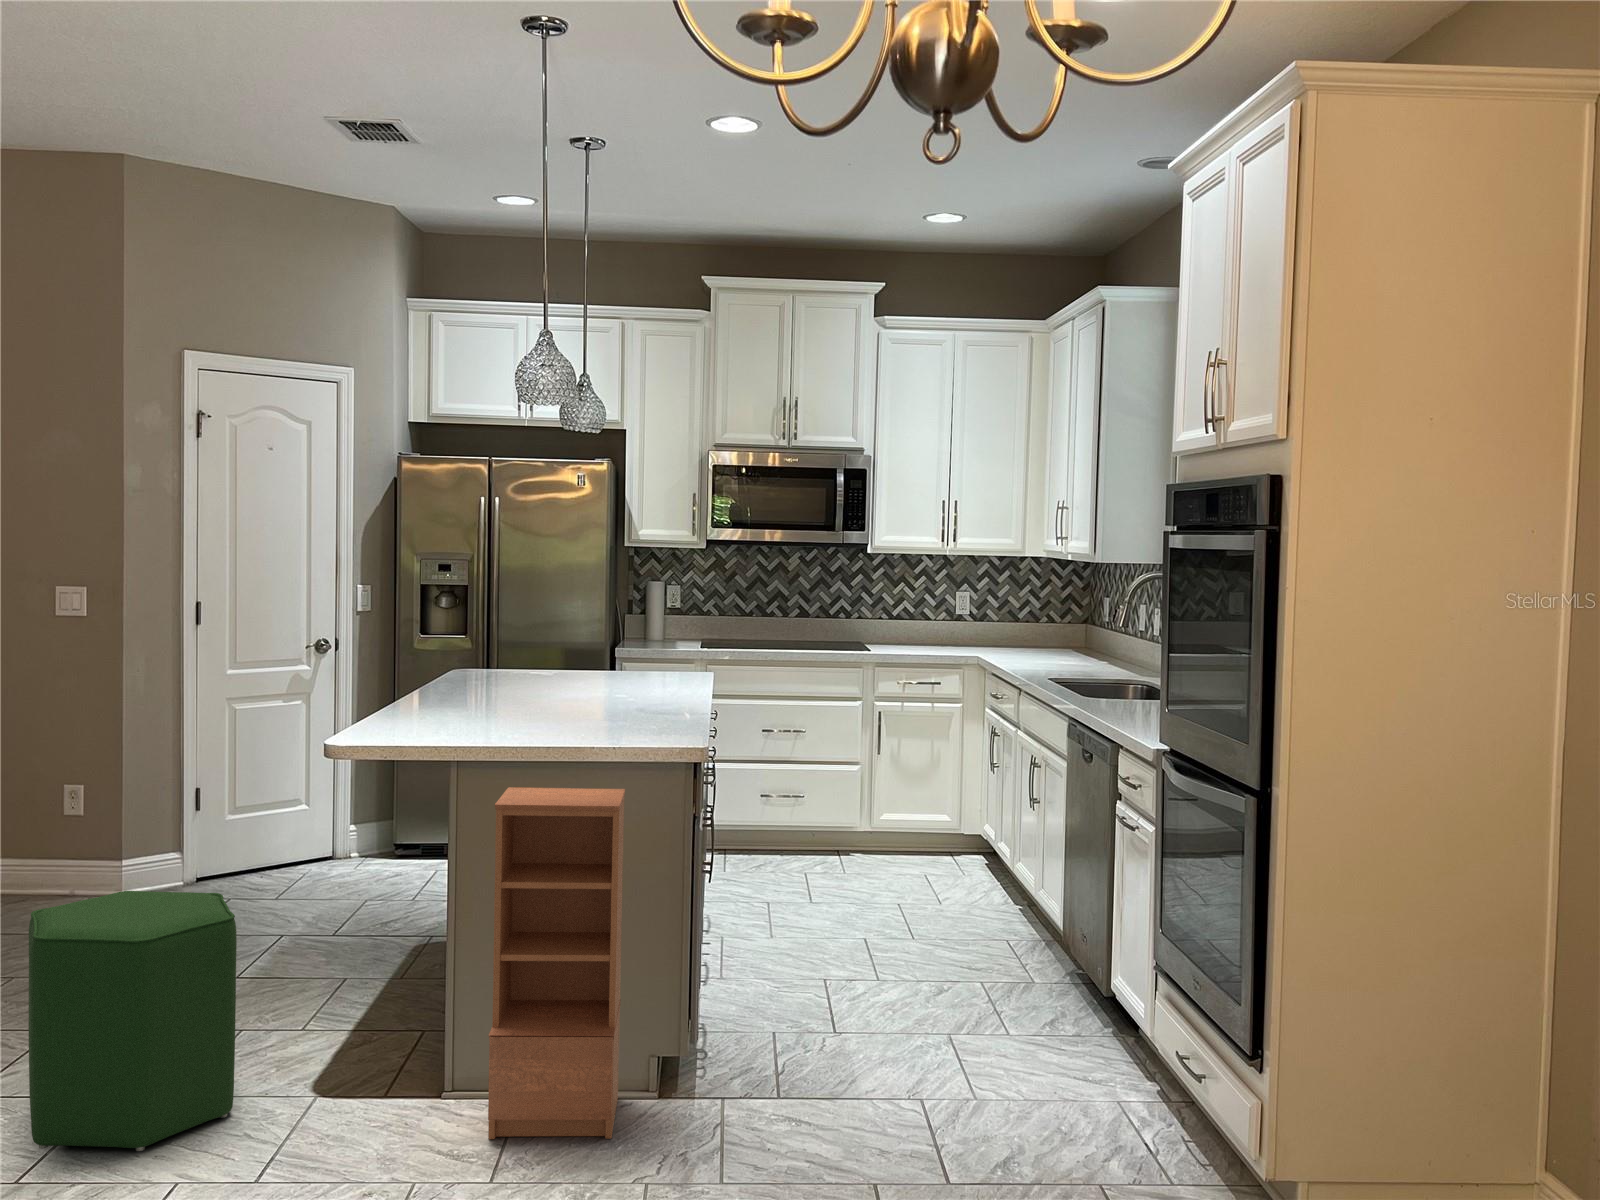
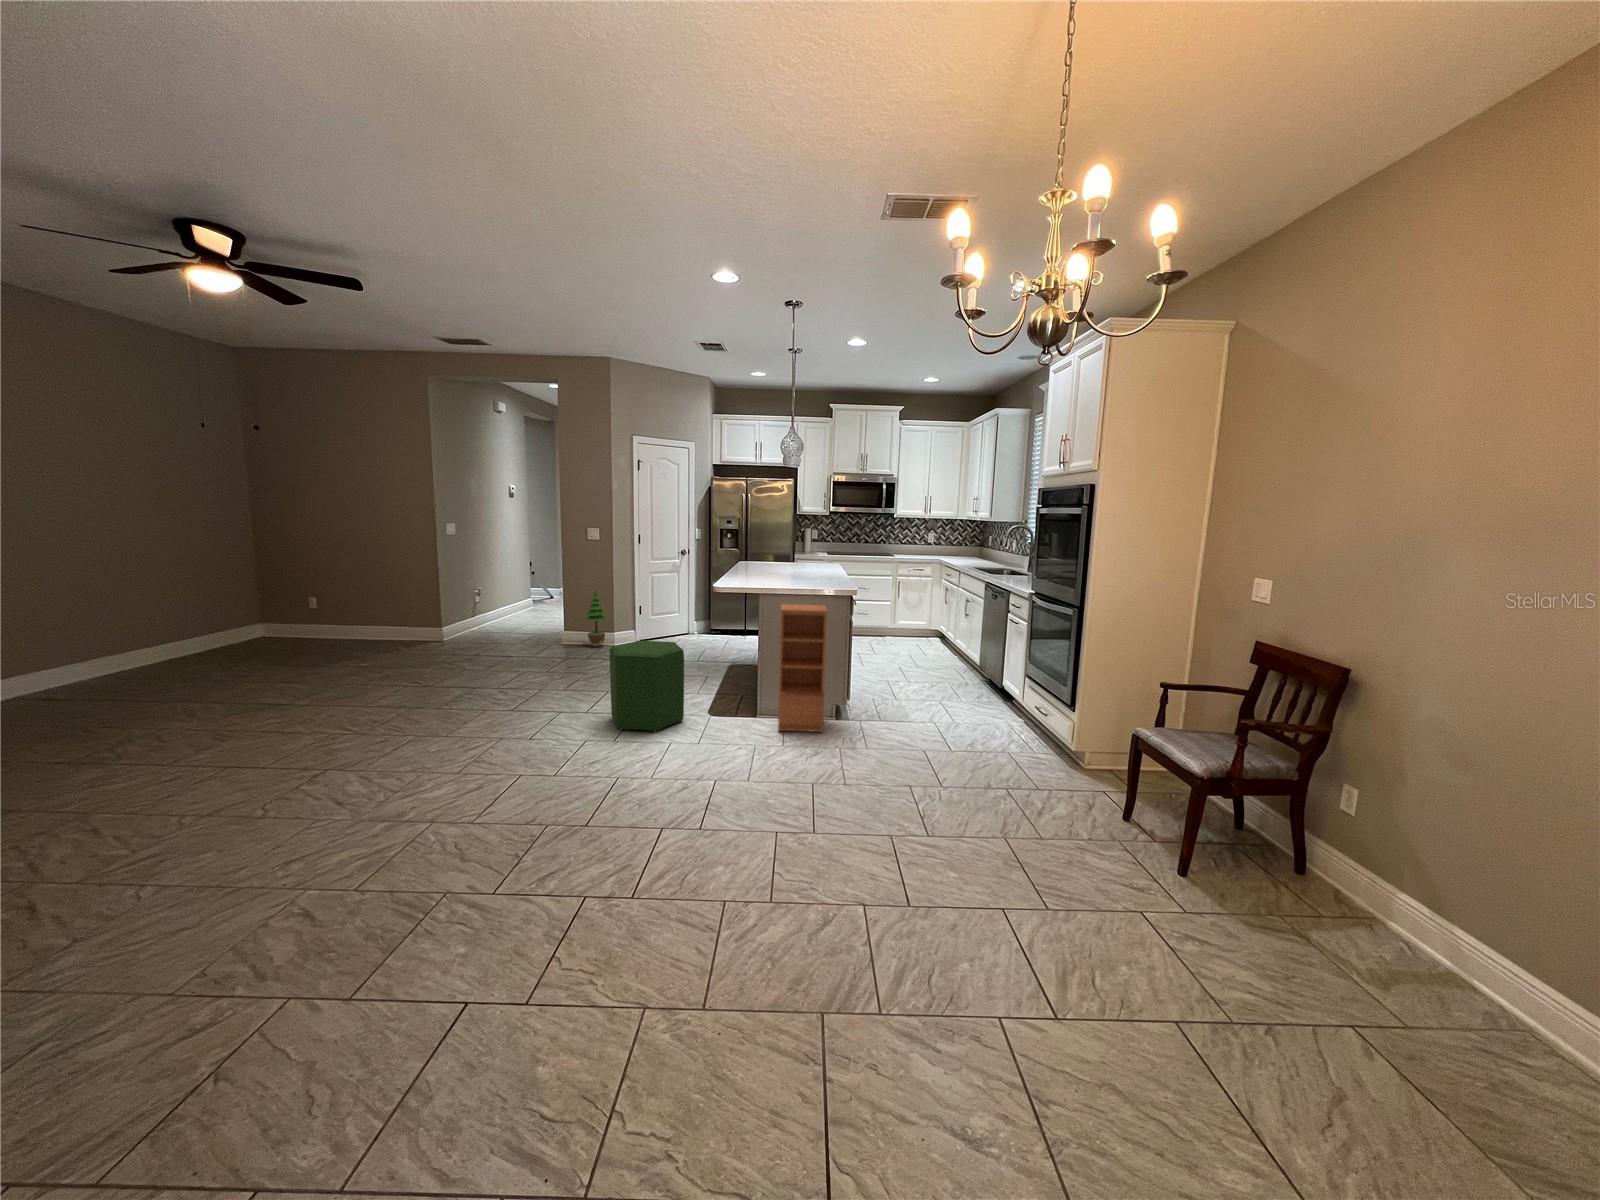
potted tree: none [35,744,99,900] -> present [585,589,606,647]

